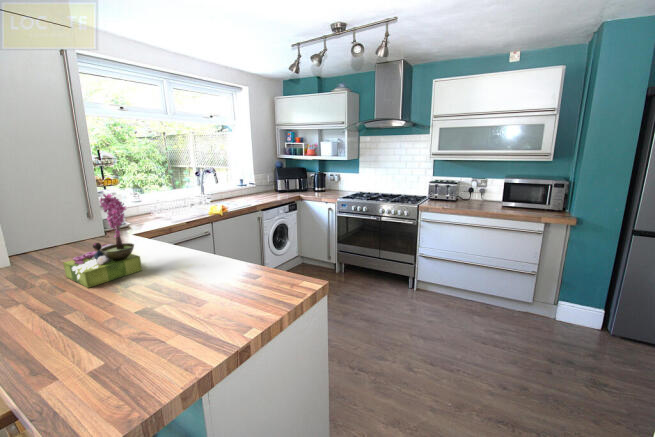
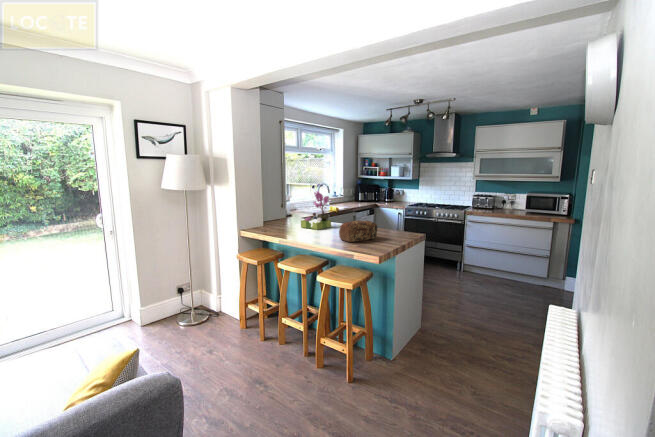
bread loaf: none [46,284,181,379] -> present [339,220,377,242]

